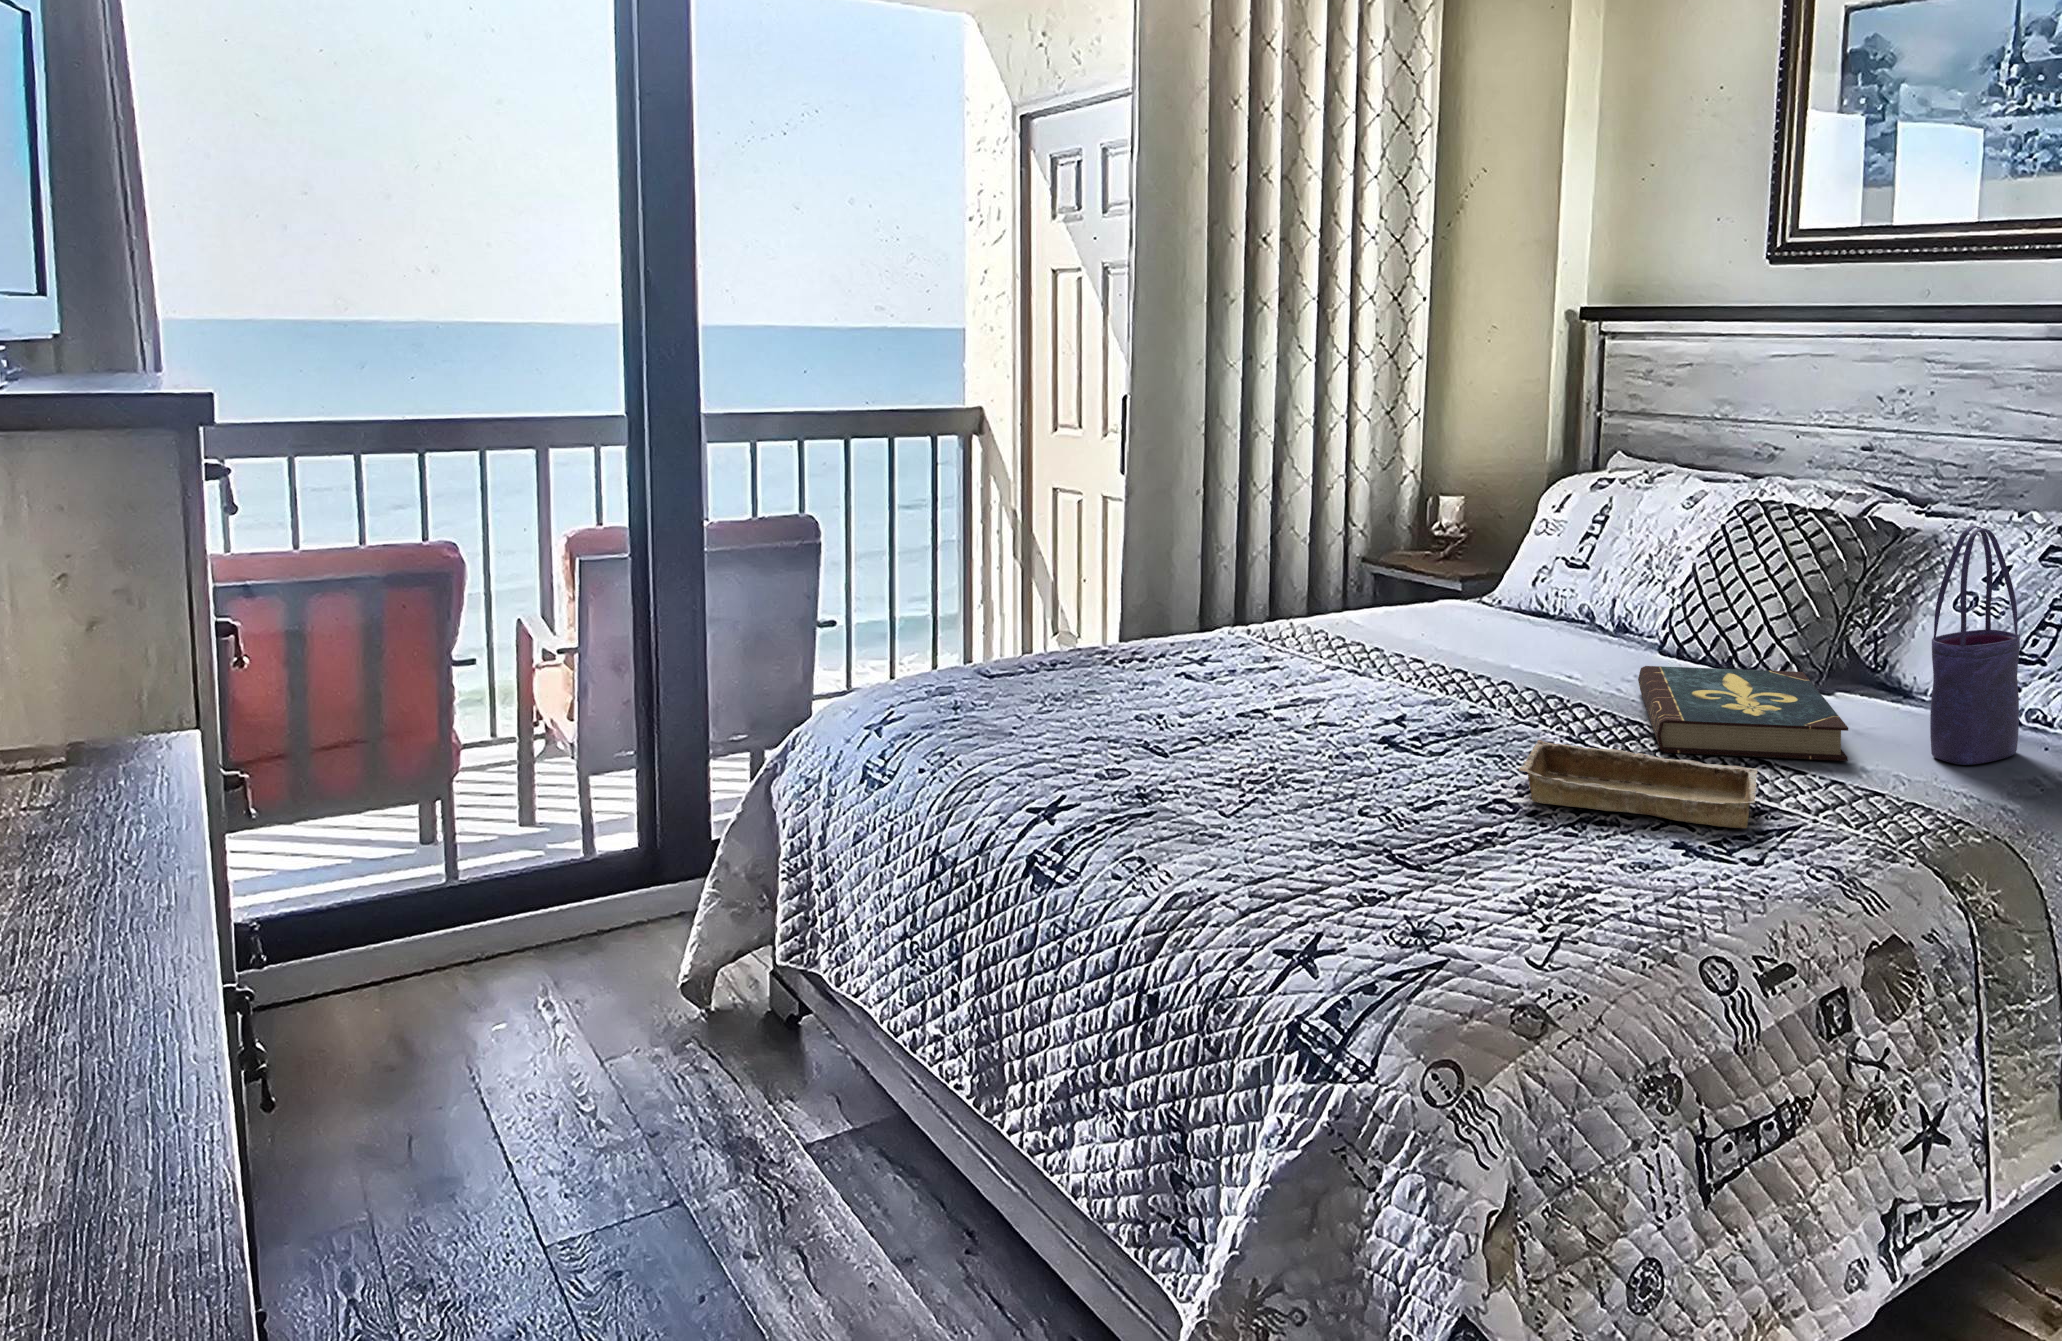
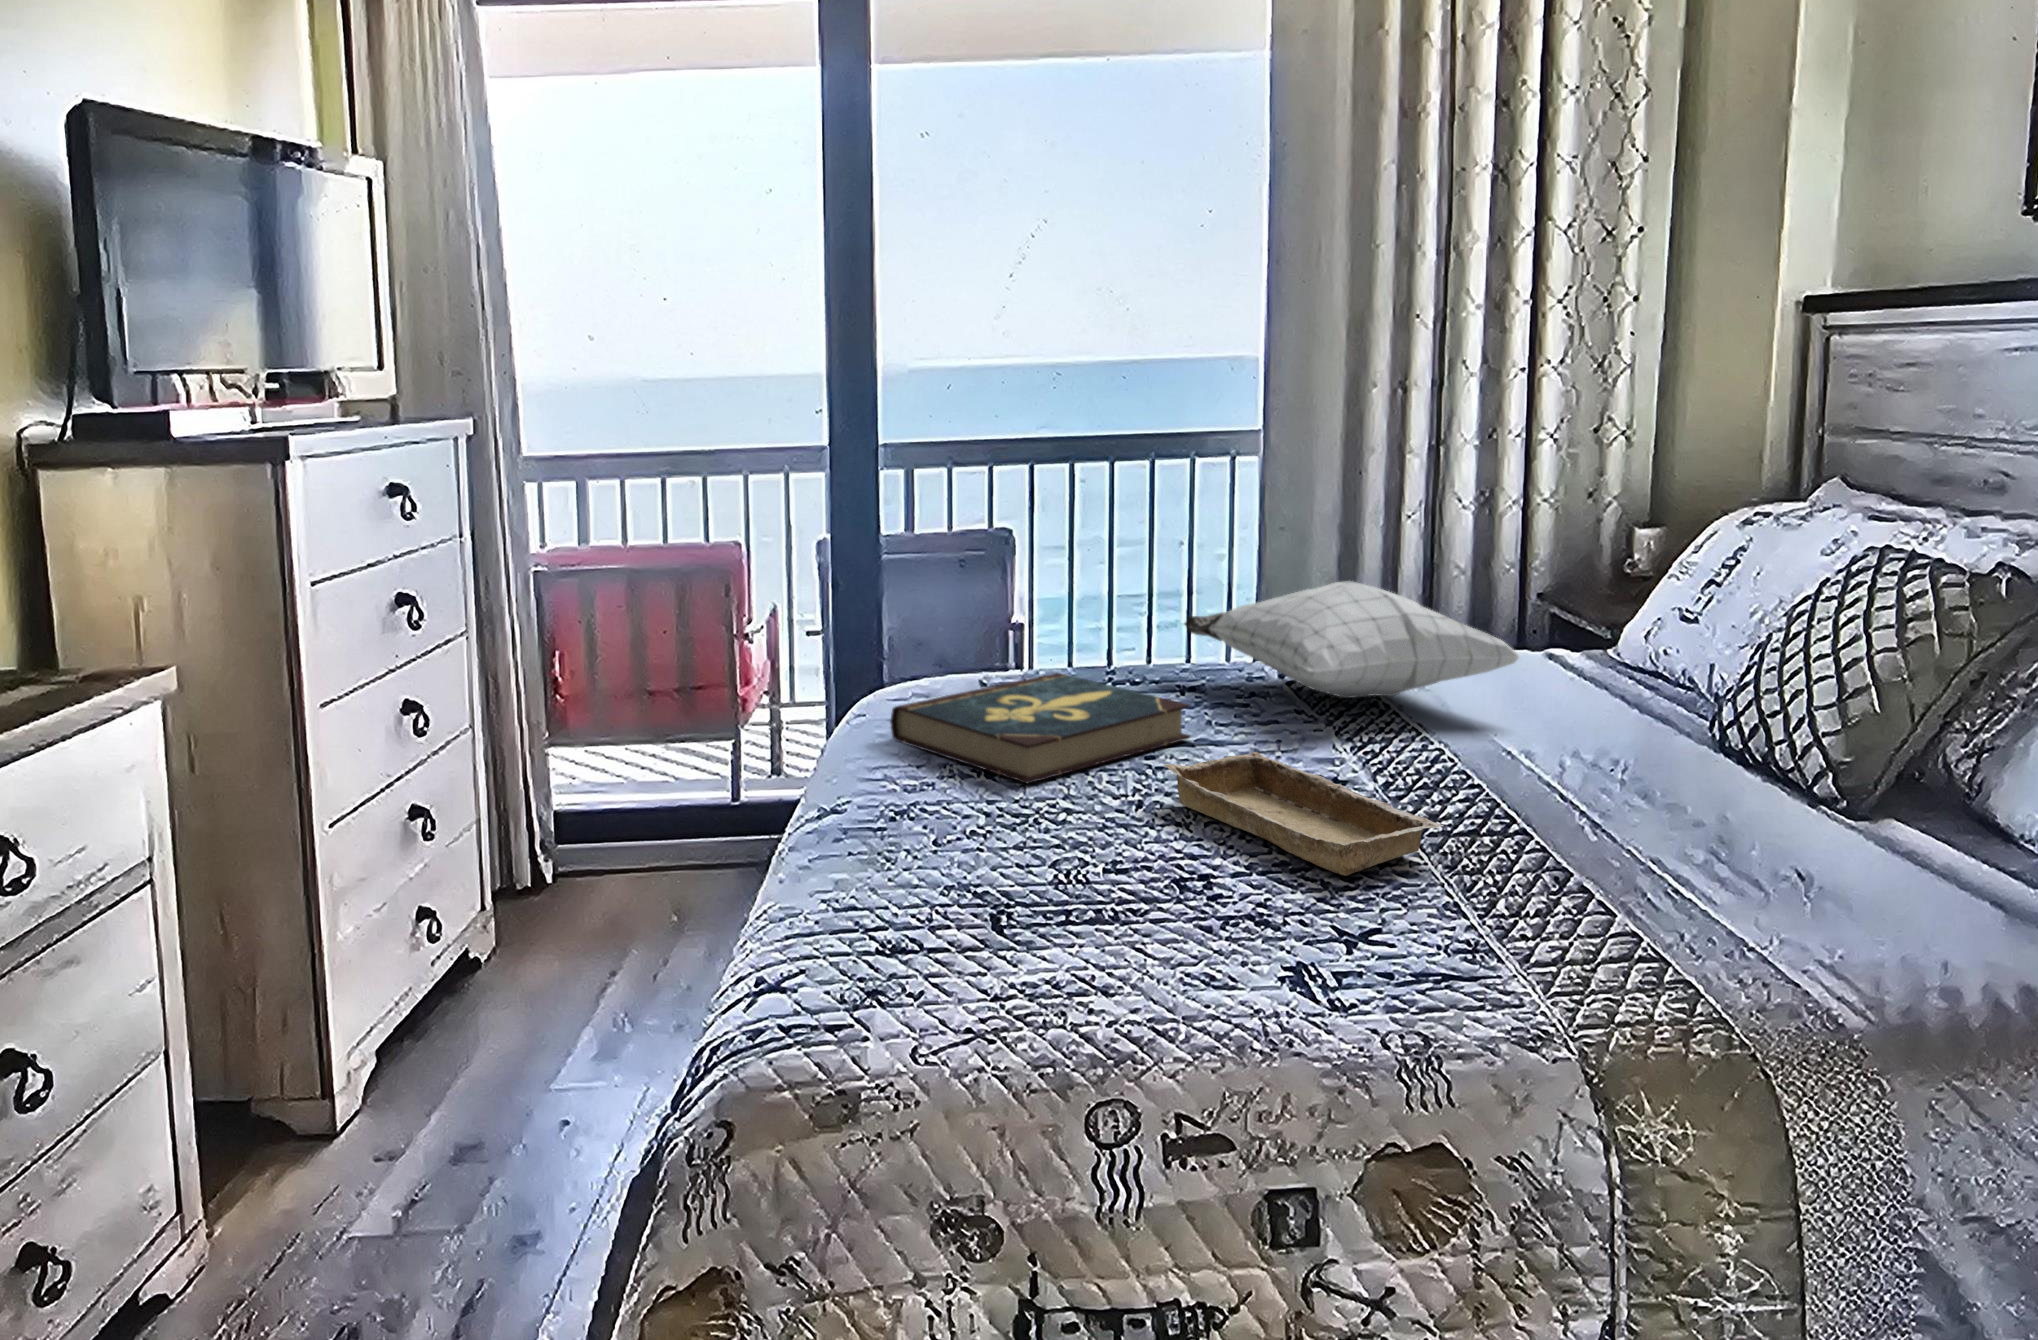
tote bag: present [1930,526,2020,765] -> none [1797,569,1974,915]
pillow: none [1284,571,1575,675] -> present [1184,581,1520,698]
book: present [1638,666,1848,761] -> present [890,673,1191,783]

